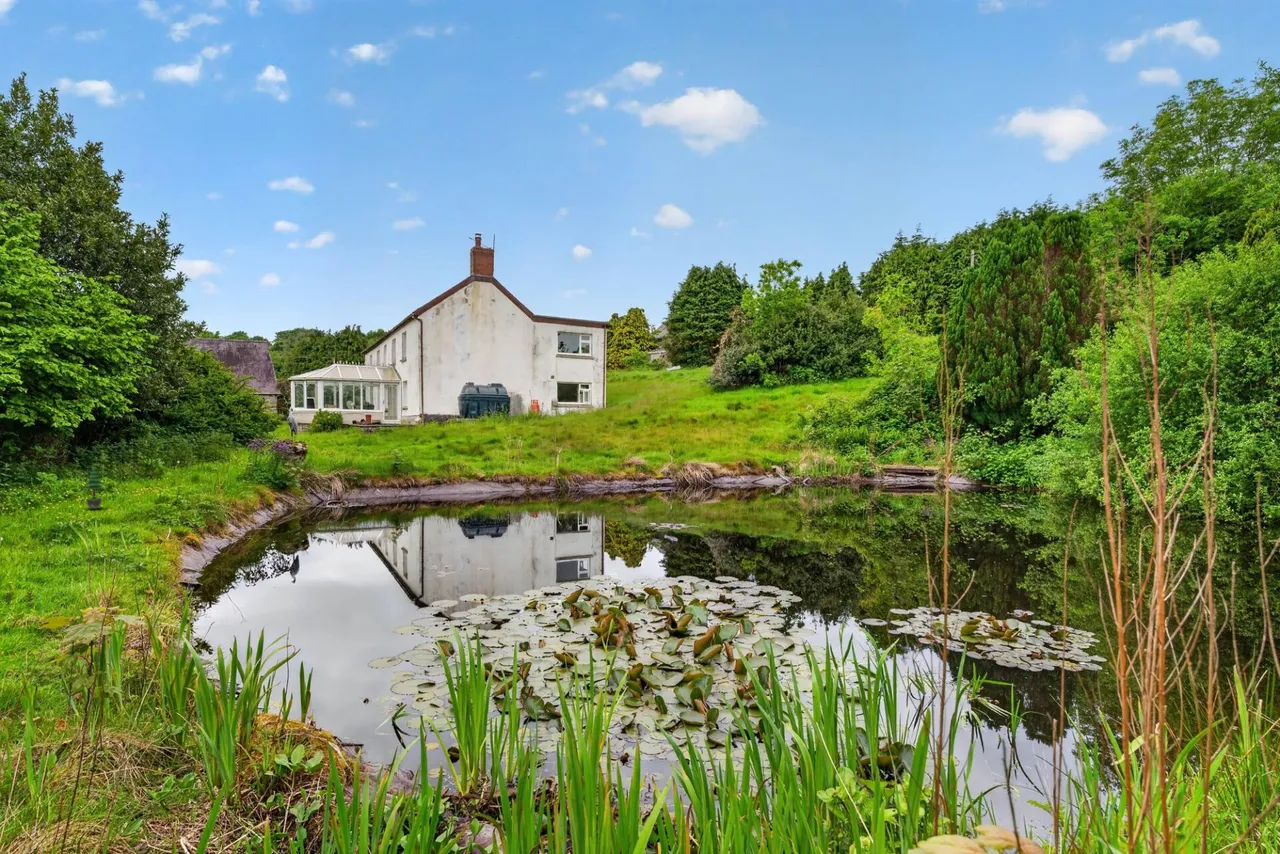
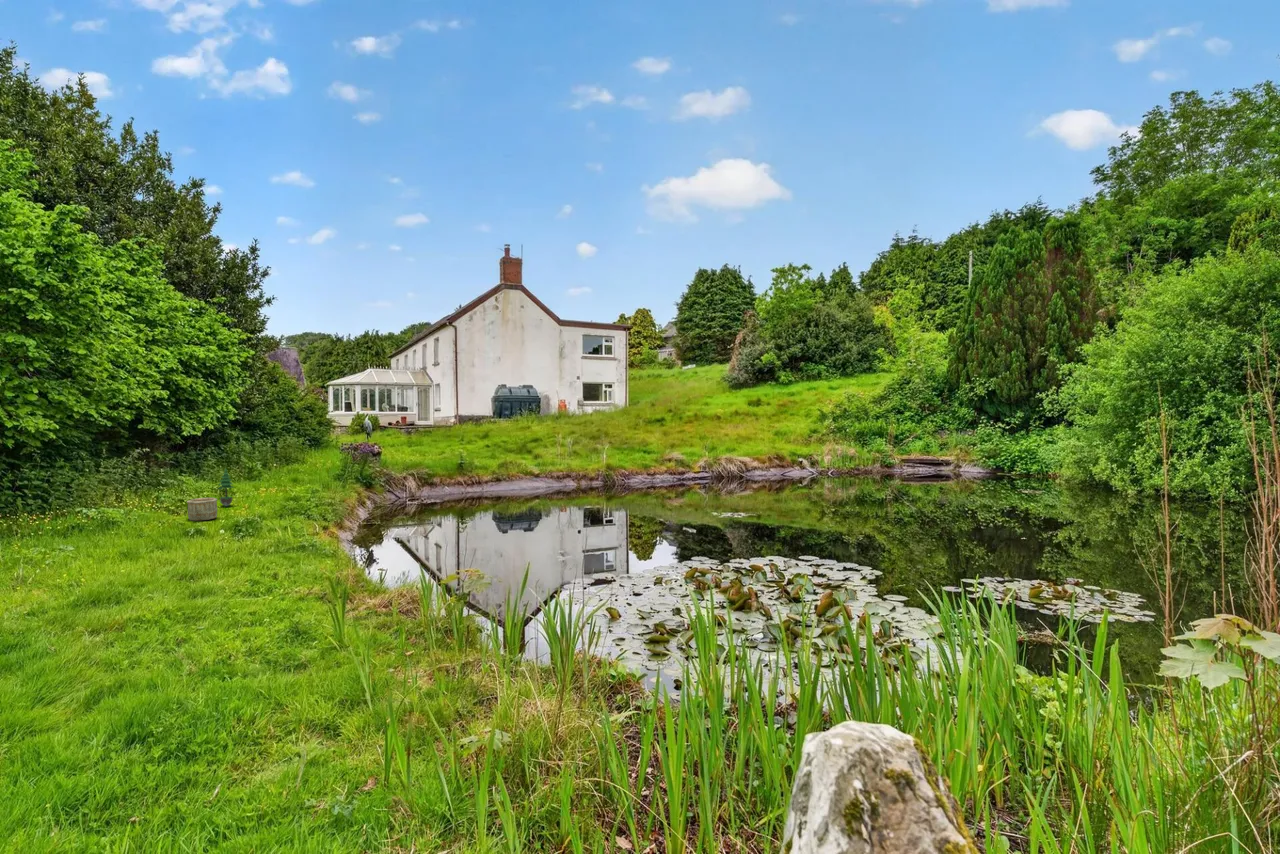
wooden bucket: none [36,499,74,525] -> present [187,498,217,521]

